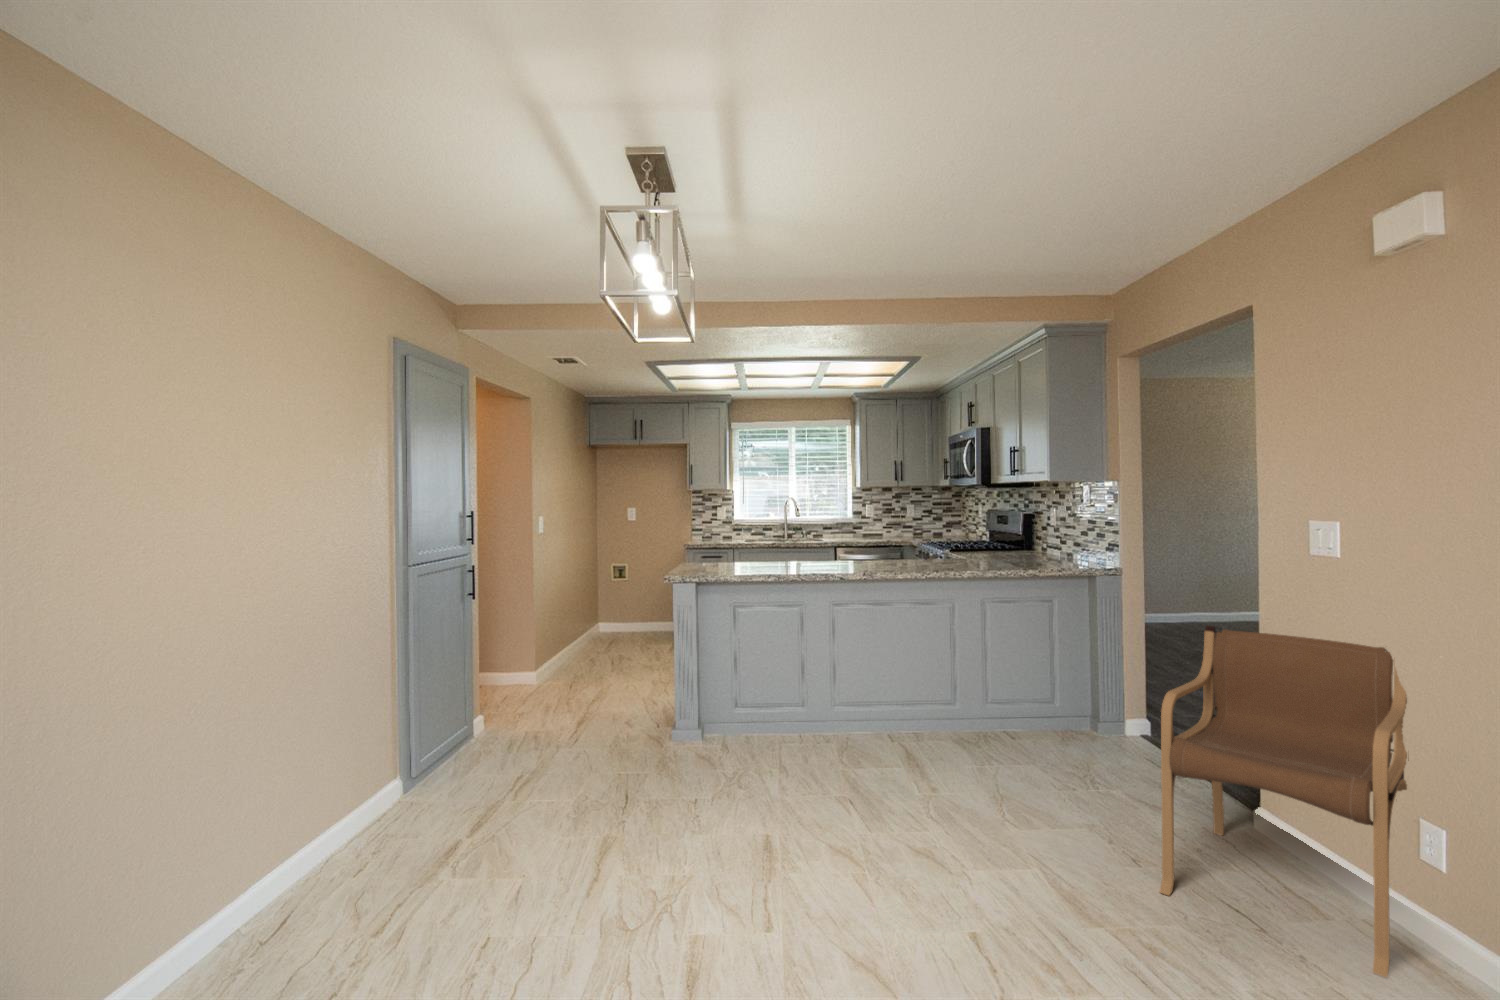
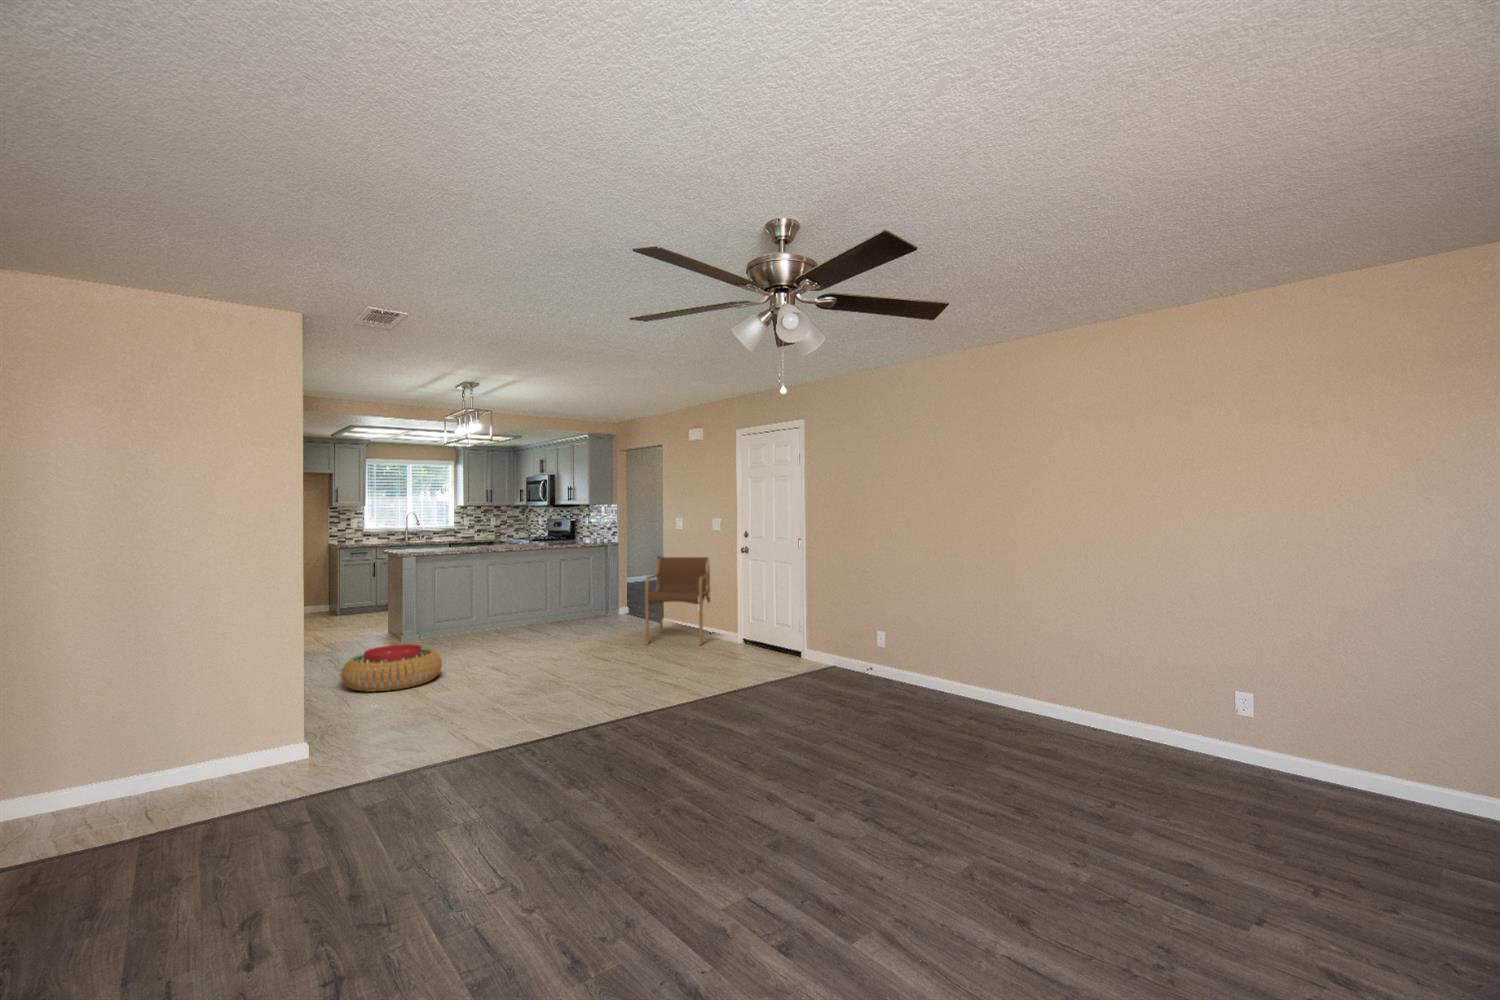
pouf: none [421,778,622,915] -> present [341,644,442,692]

